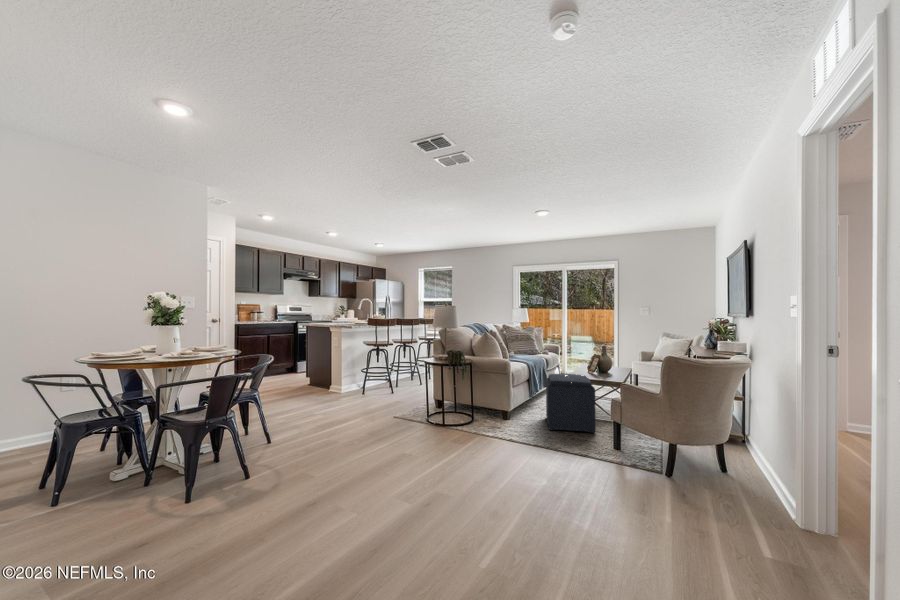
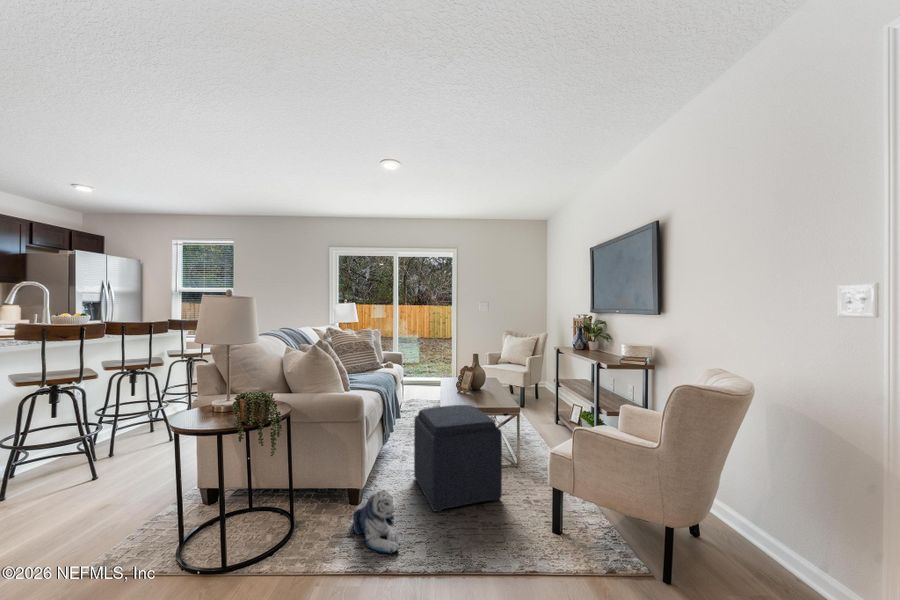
plush toy: none [502,408,525,437] -> present [353,491,399,554]

